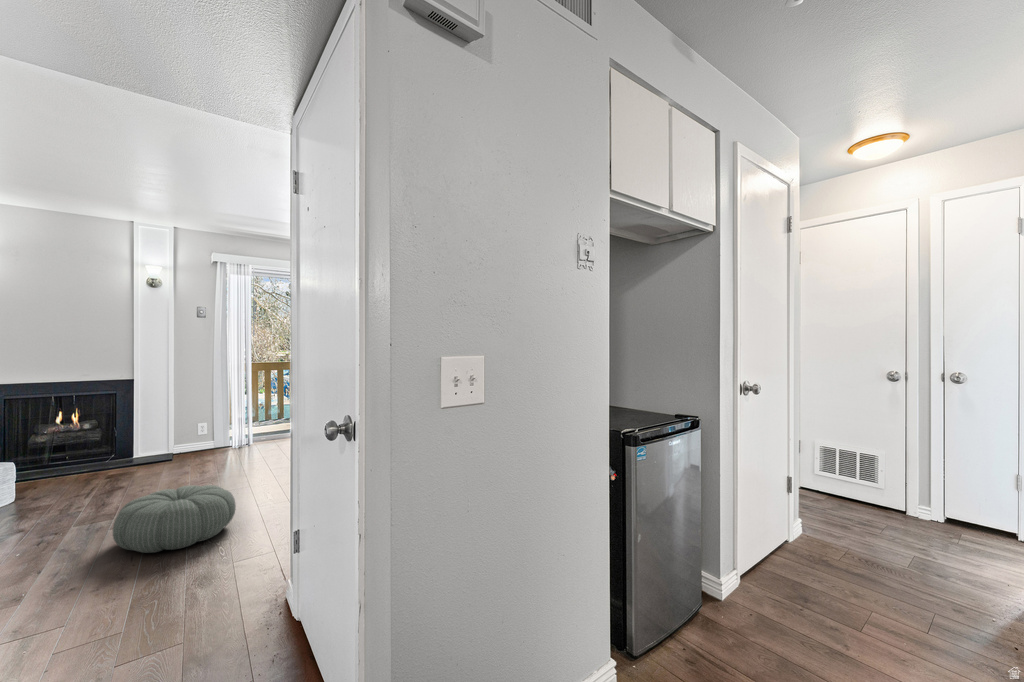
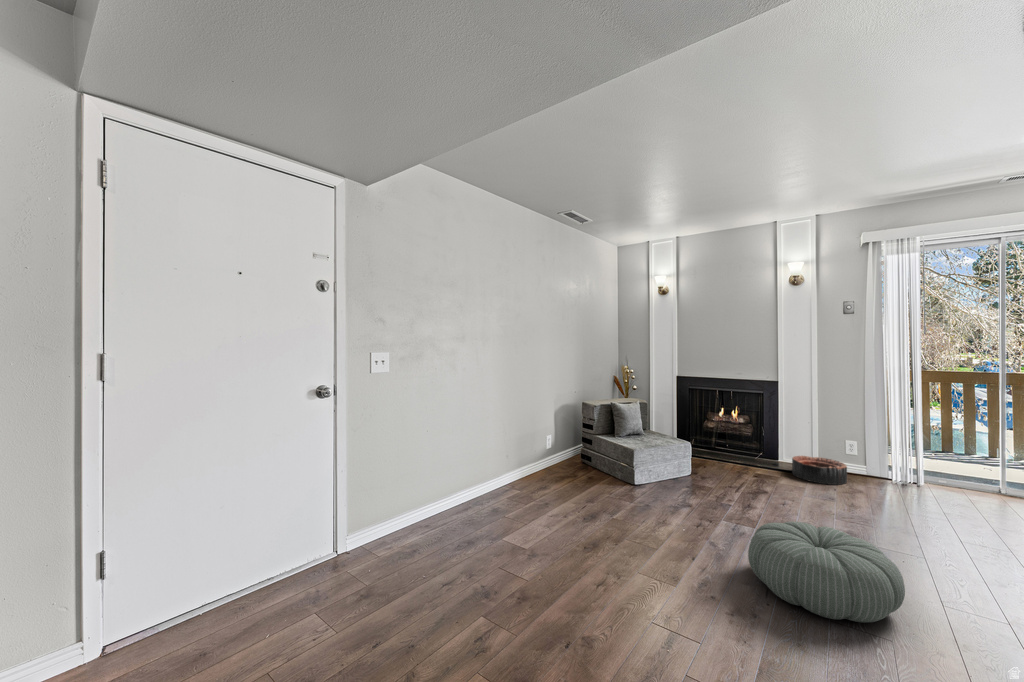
basket: none [148,444,198,467] -> present [792,456,847,485]

